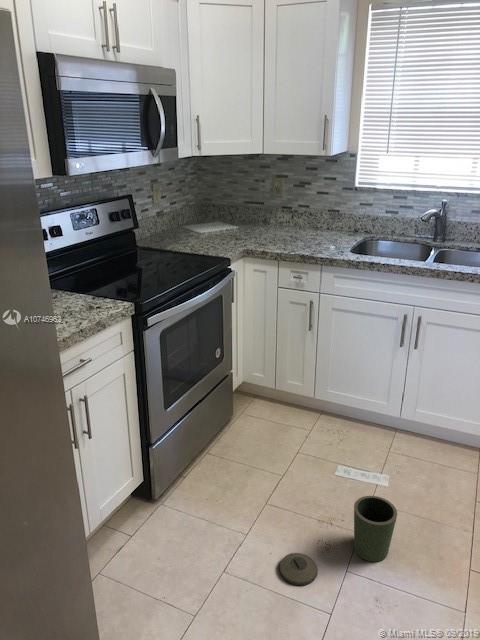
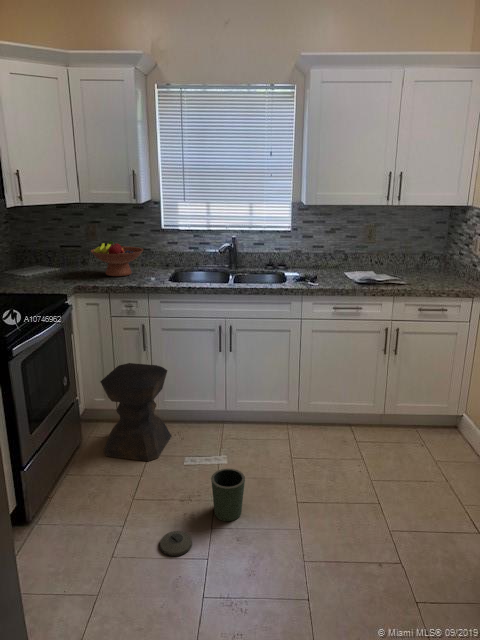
fruit bowl: none [268,199,328,241] -> present [91,241,143,276]
stool: none [251,342,333,458] -> present [100,363,171,461]

